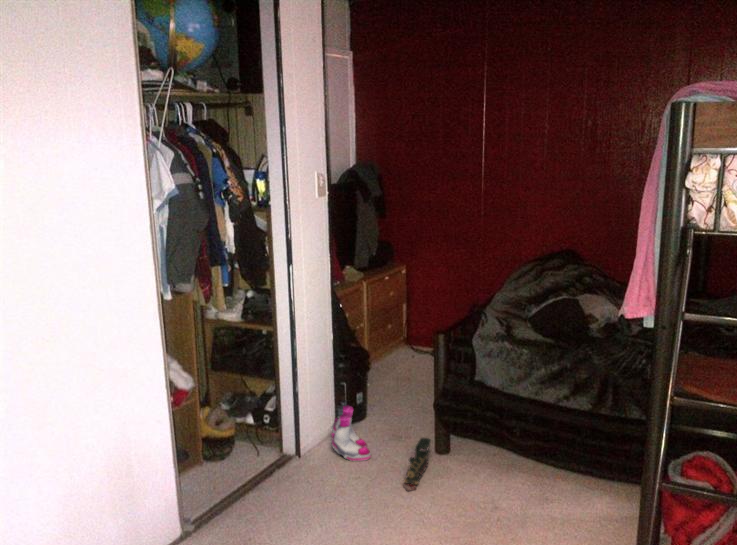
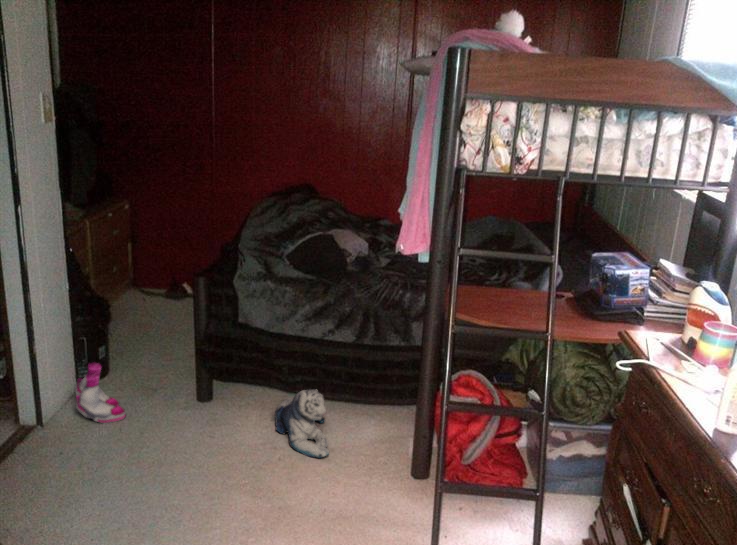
toy train: present [404,438,431,490] -> none [169,388,195,447]
plush toy: none [504,453,557,527] -> present [275,389,329,458]

